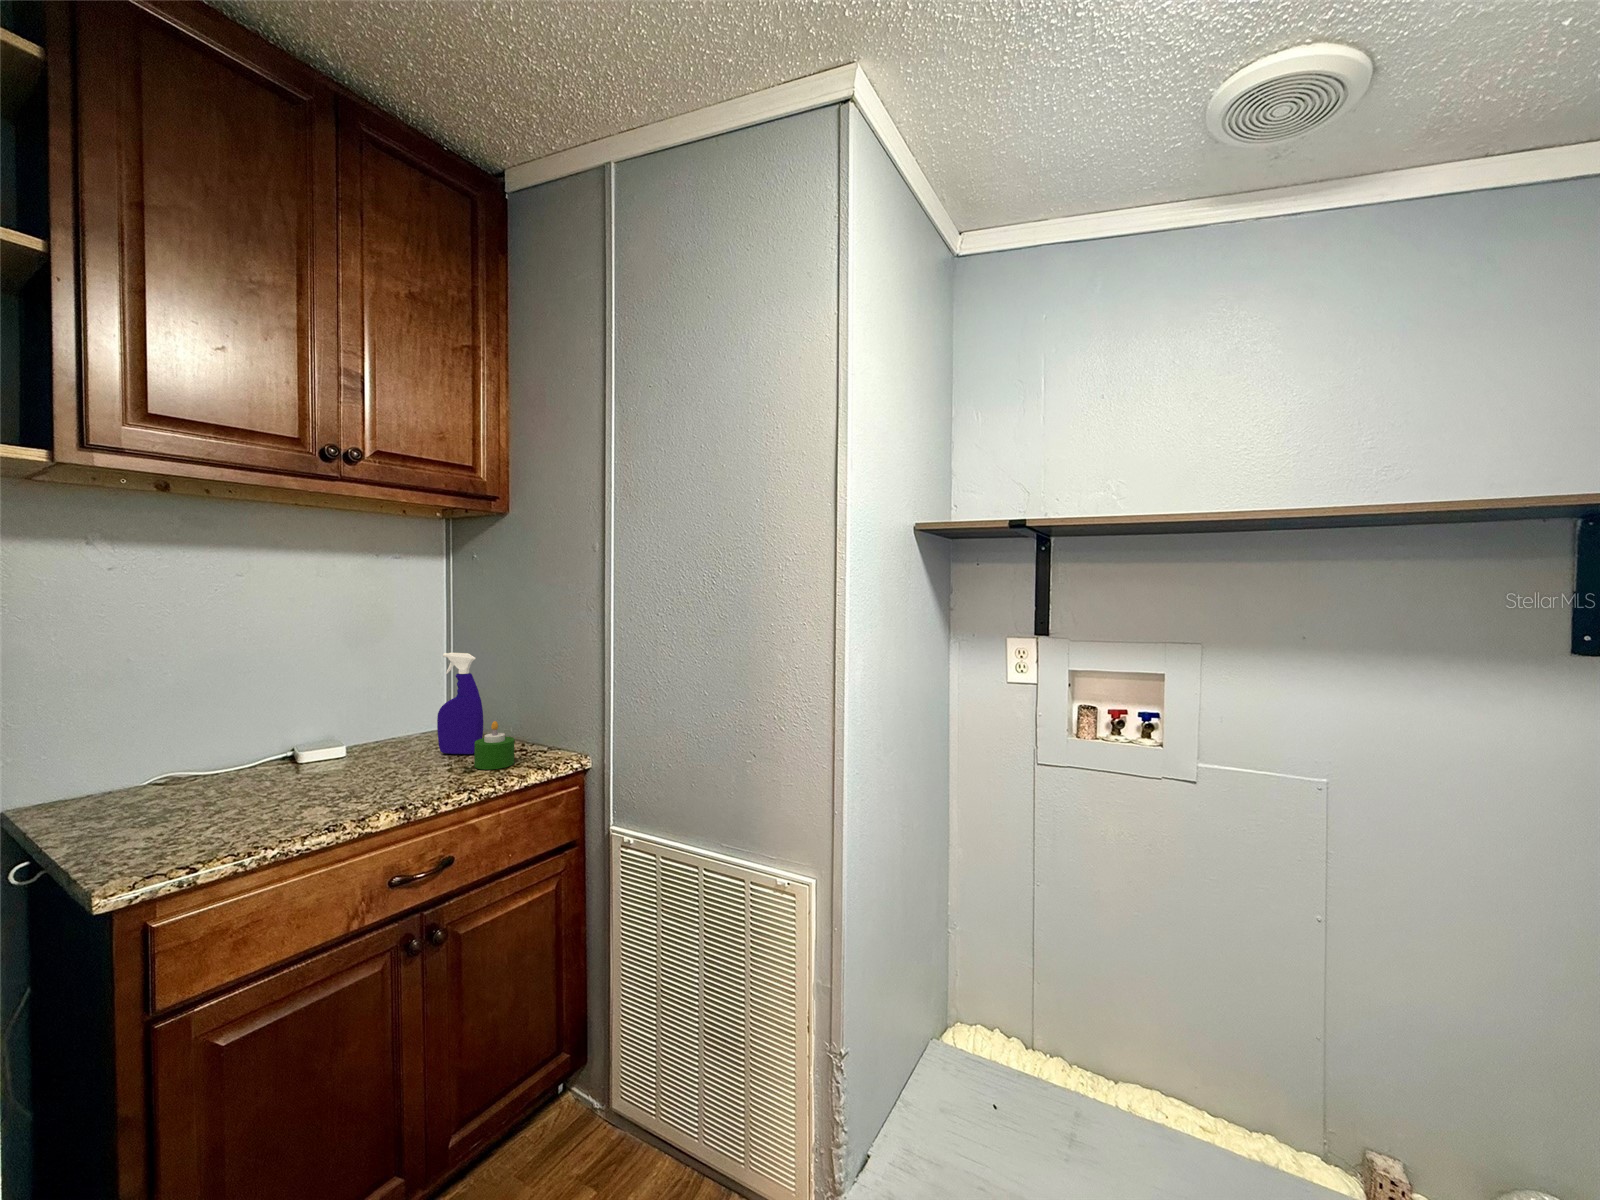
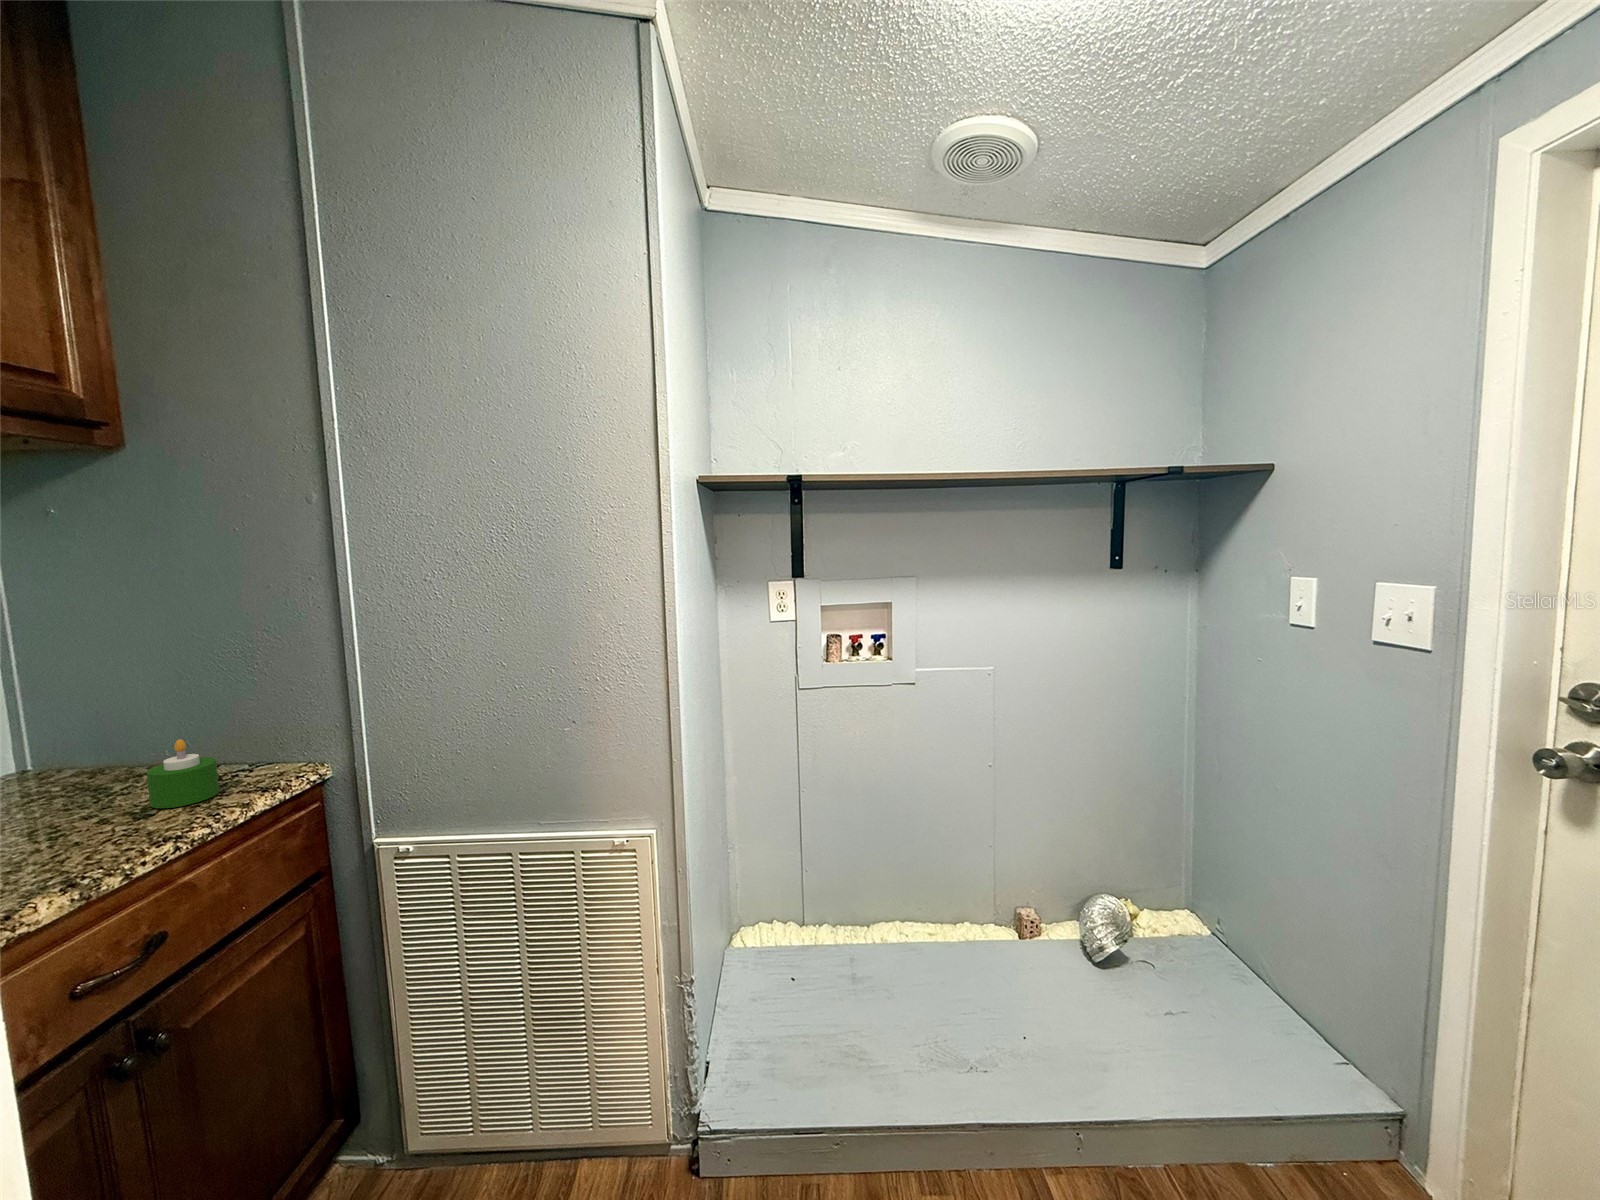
spray bottle: present [437,653,483,754] -> none [48,651,143,800]

